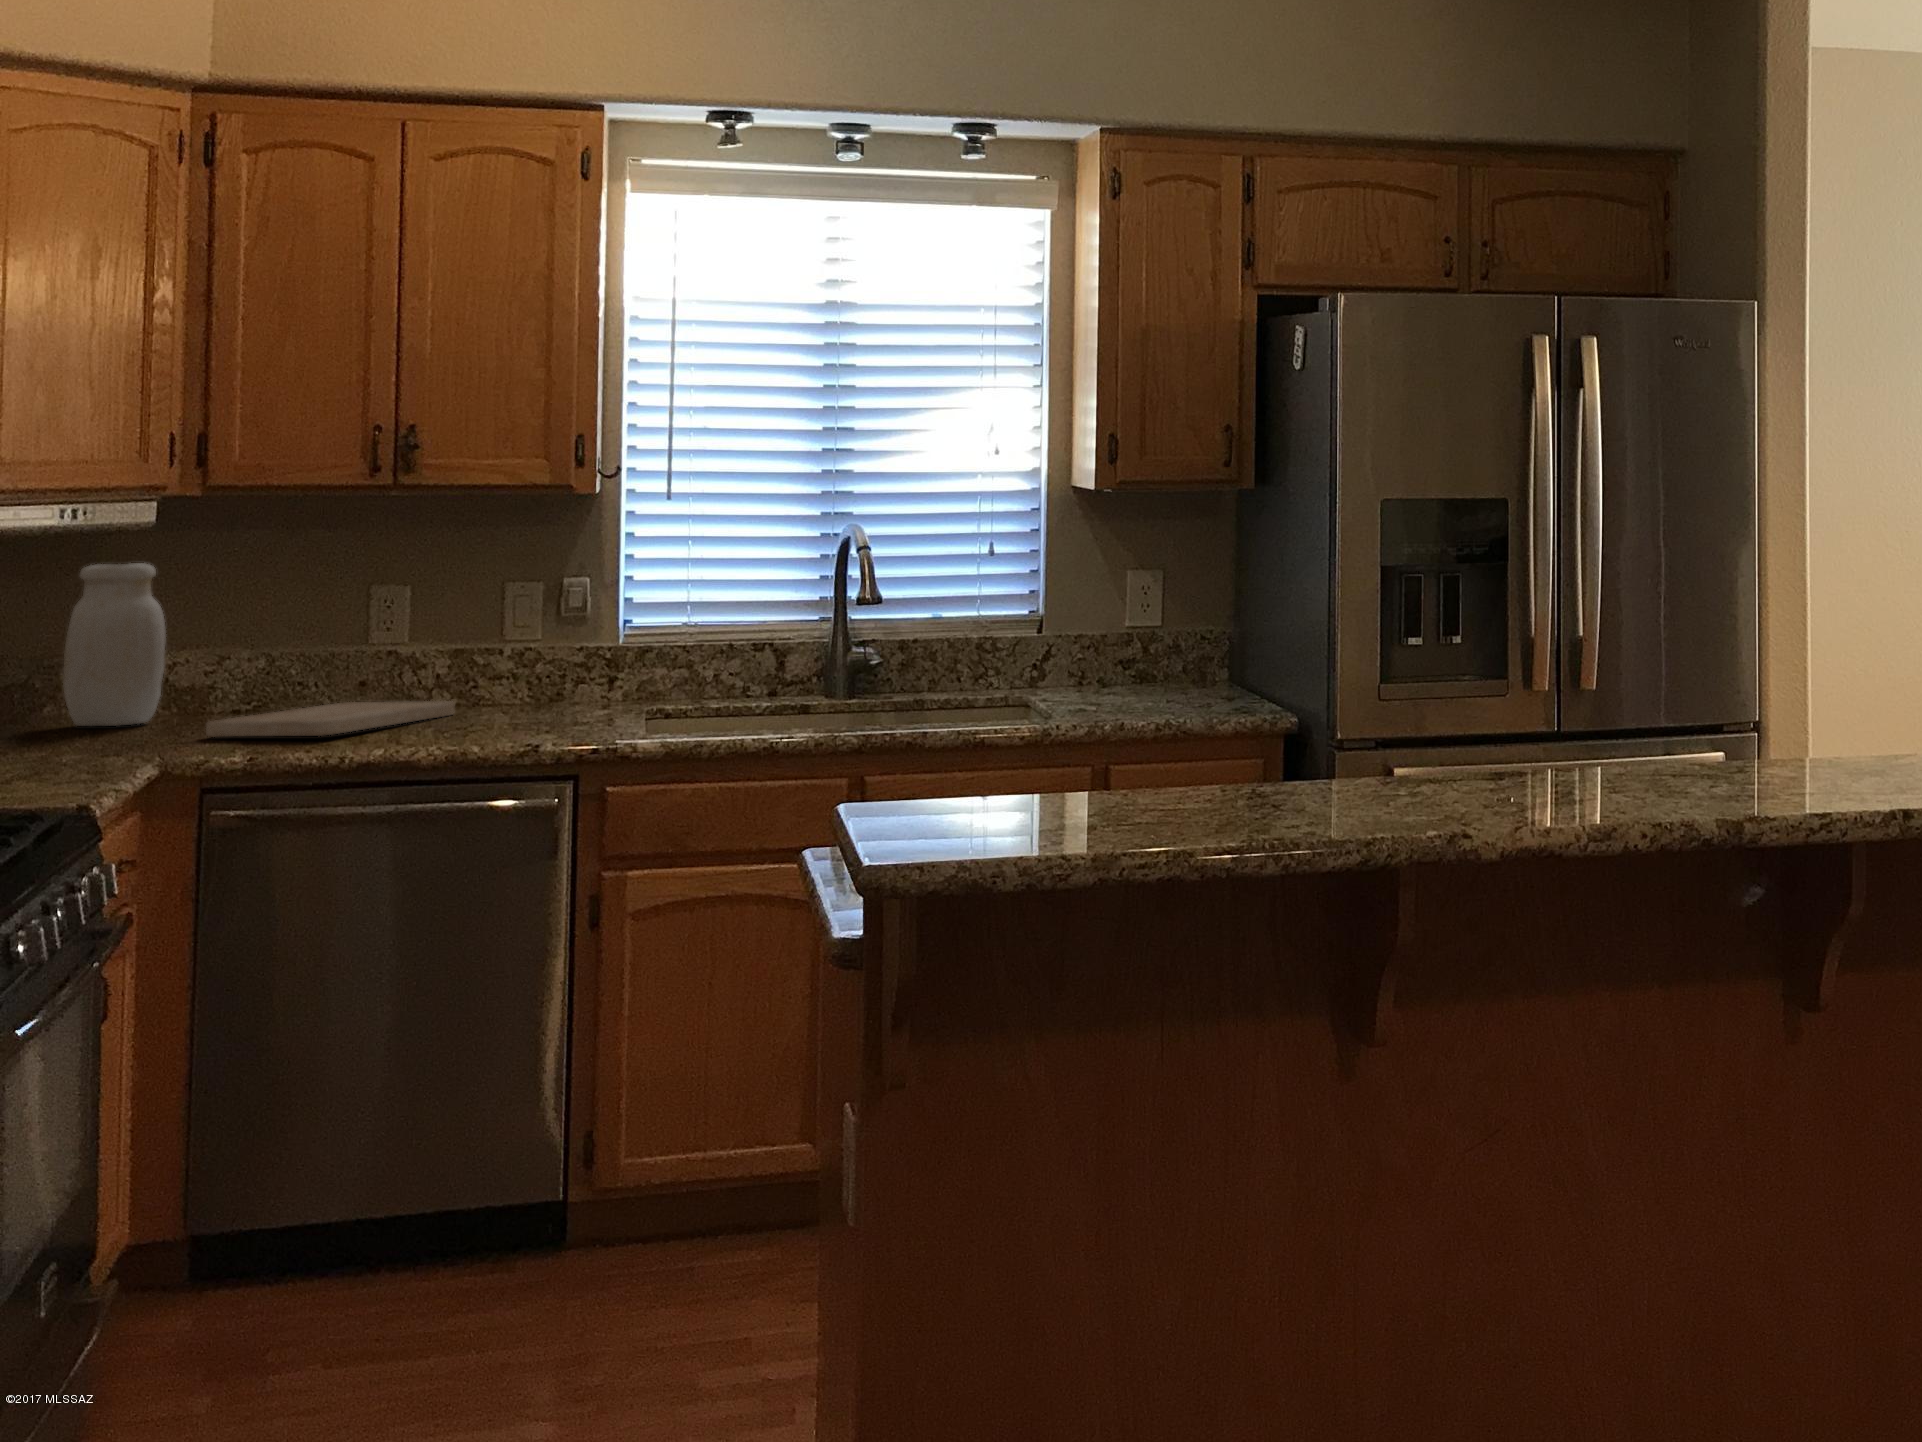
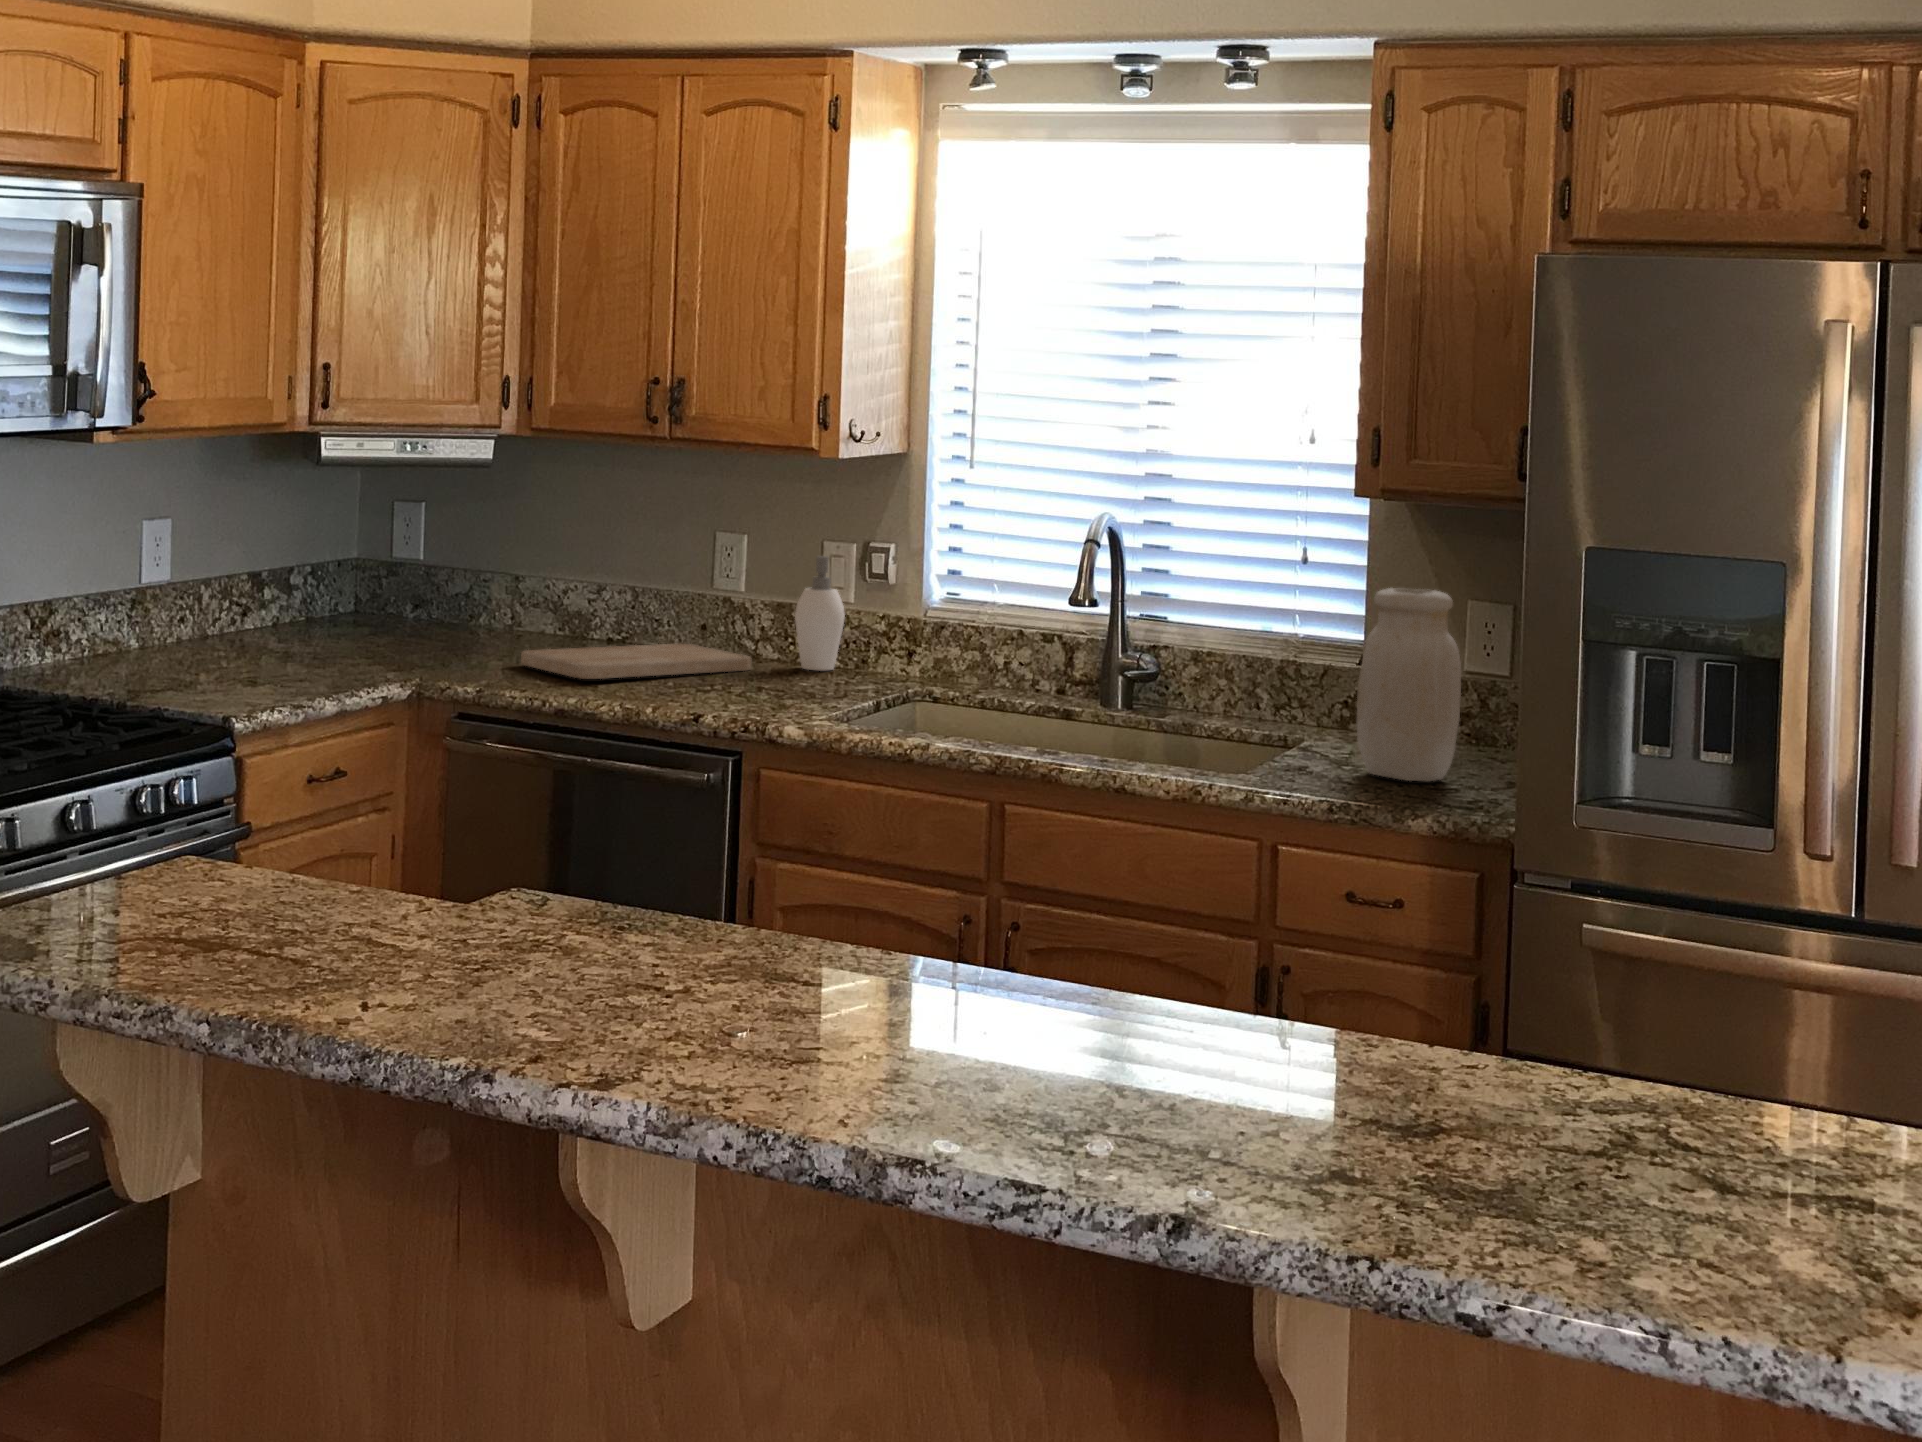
jar: present [63,563,165,726] -> present [1357,588,1461,782]
soap dispenser: none [490,595,543,707] -> present [795,556,845,670]

